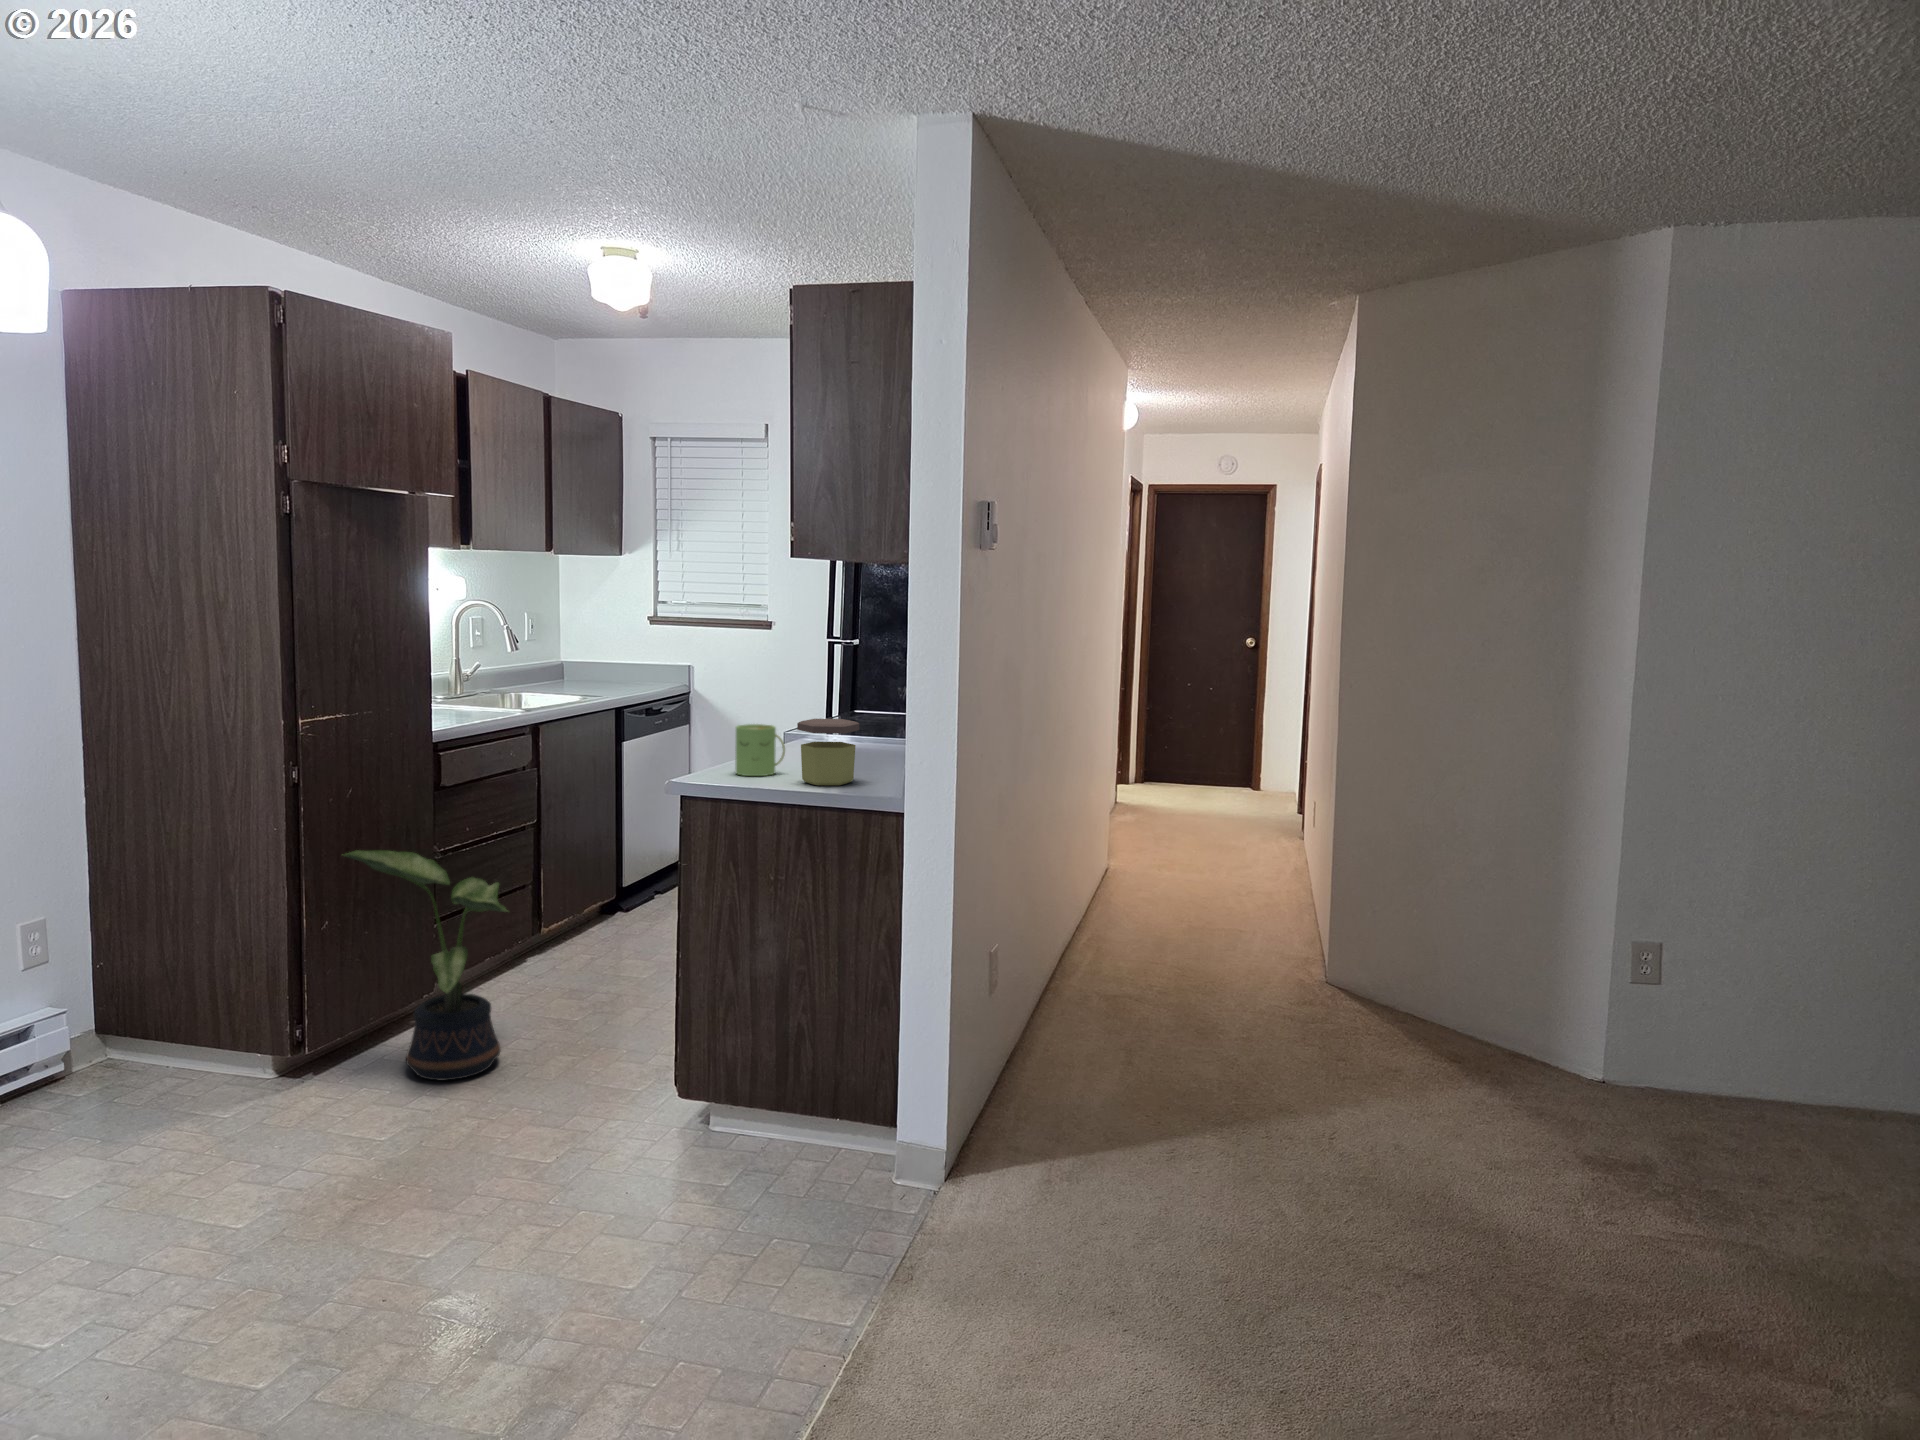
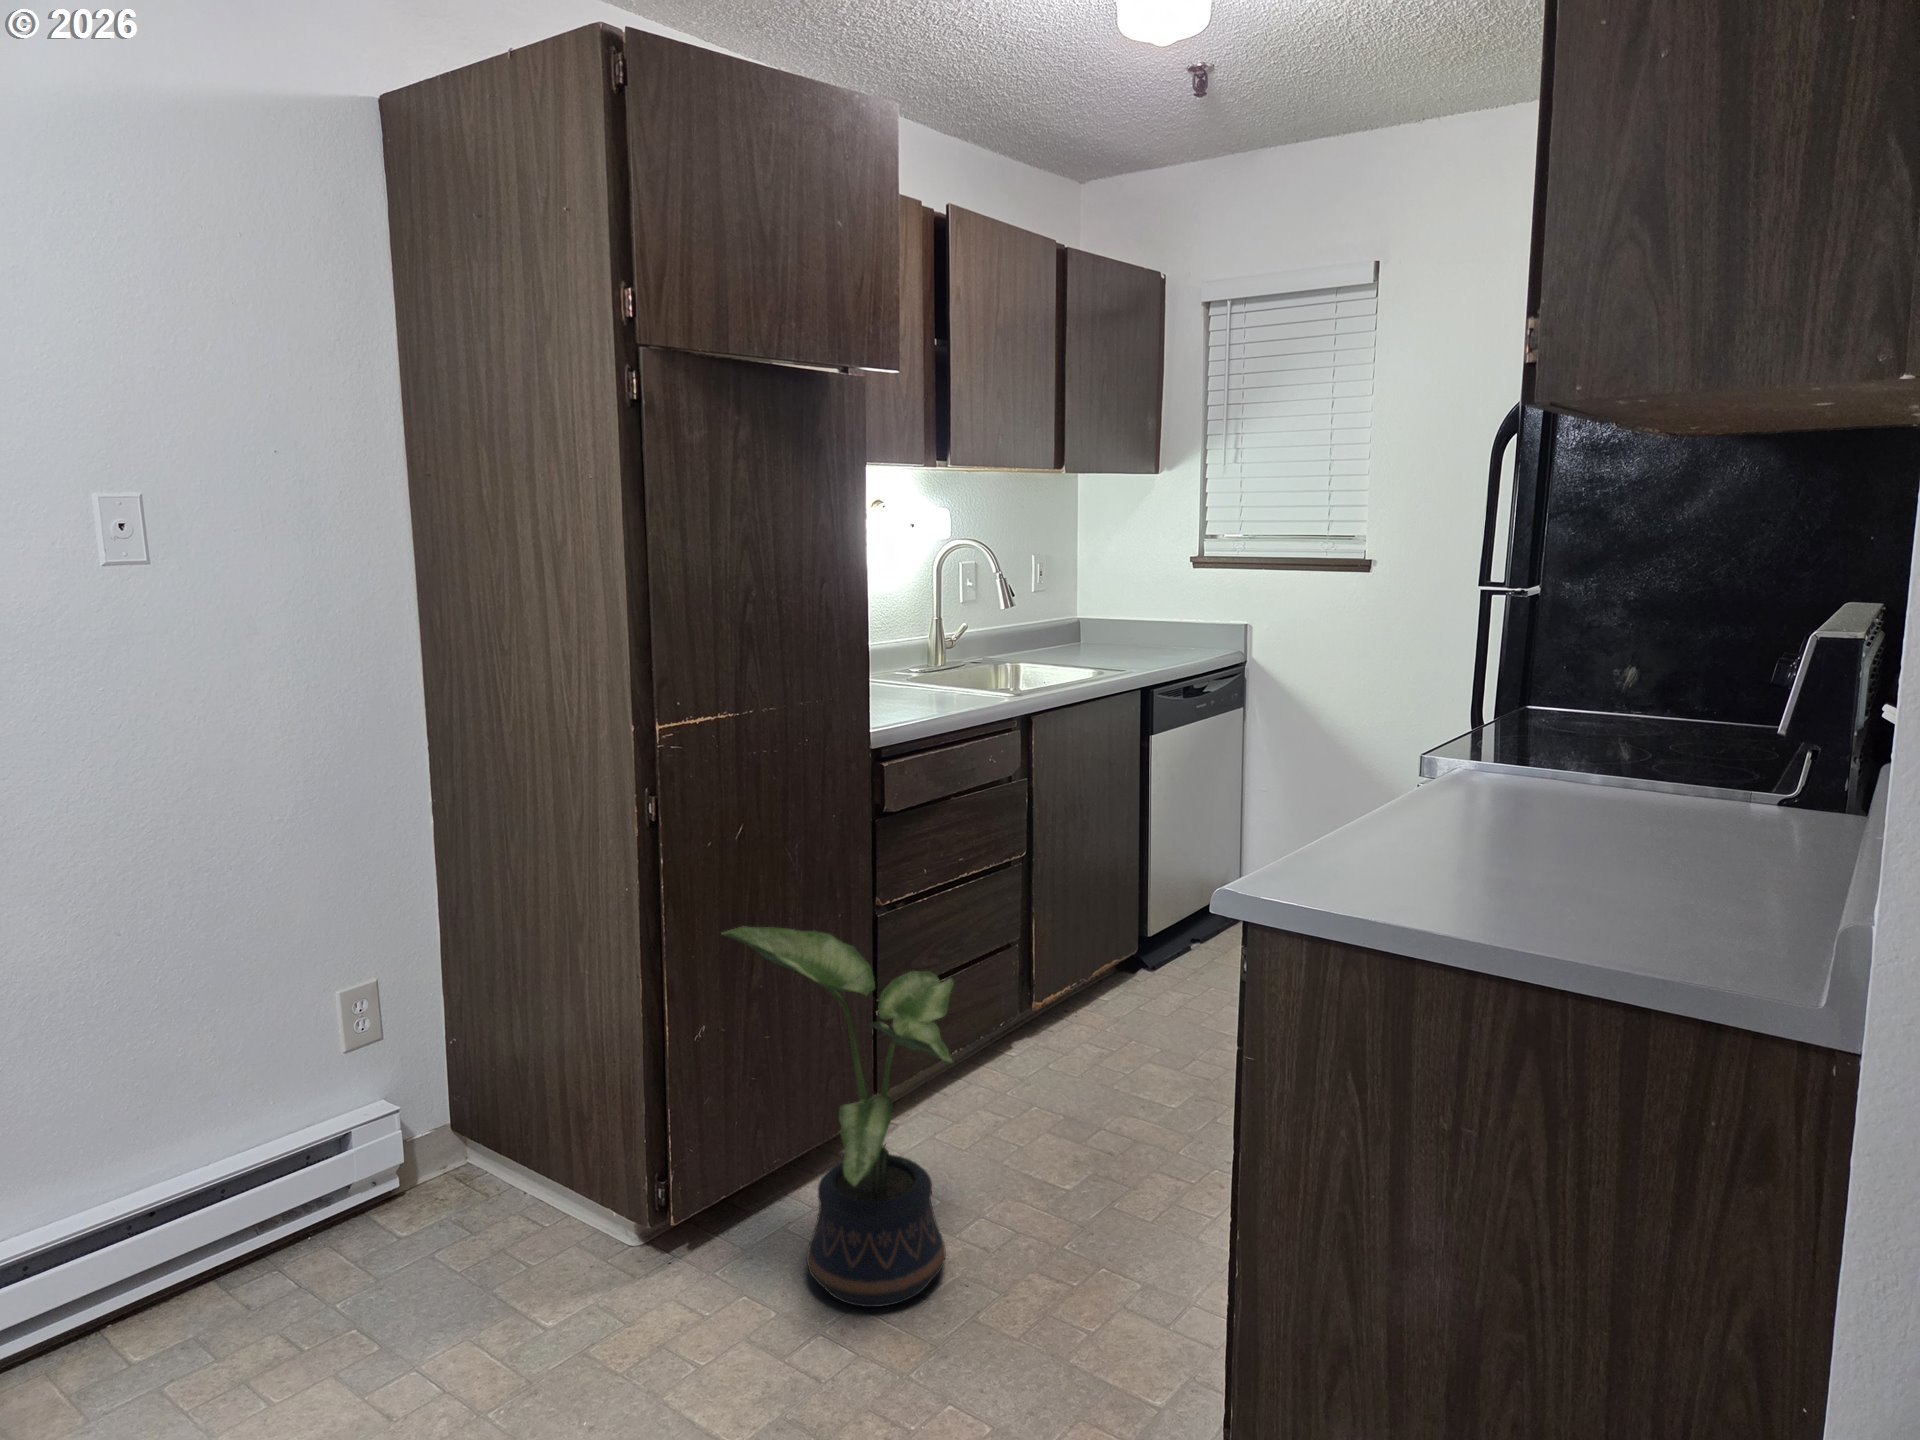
jar: present [797,719,859,785] -> none [1519,774,1672,934]
mug: present [735,724,785,776] -> none [1363,769,1471,881]

